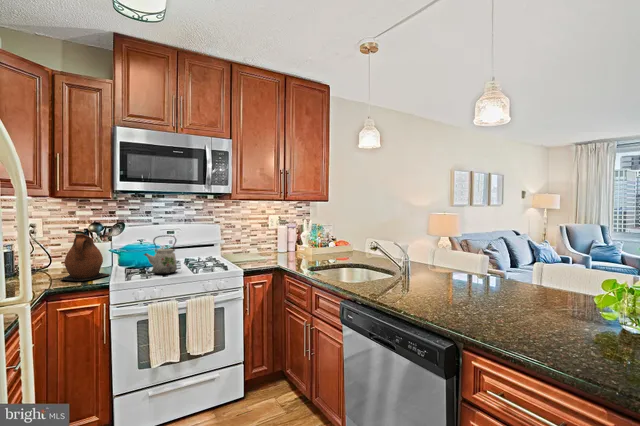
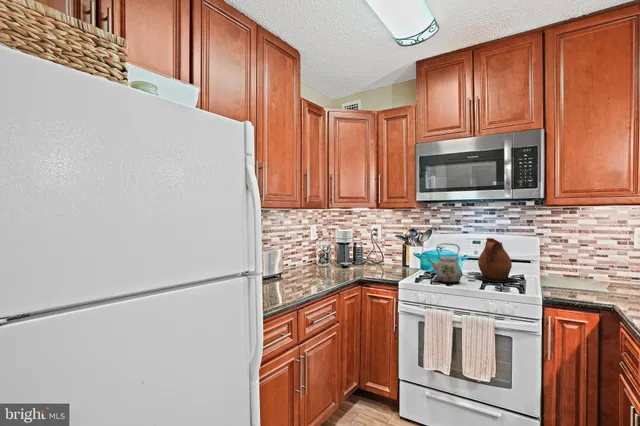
ceramic pitcher: present [61,234,110,281] -> present [475,238,518,282]

